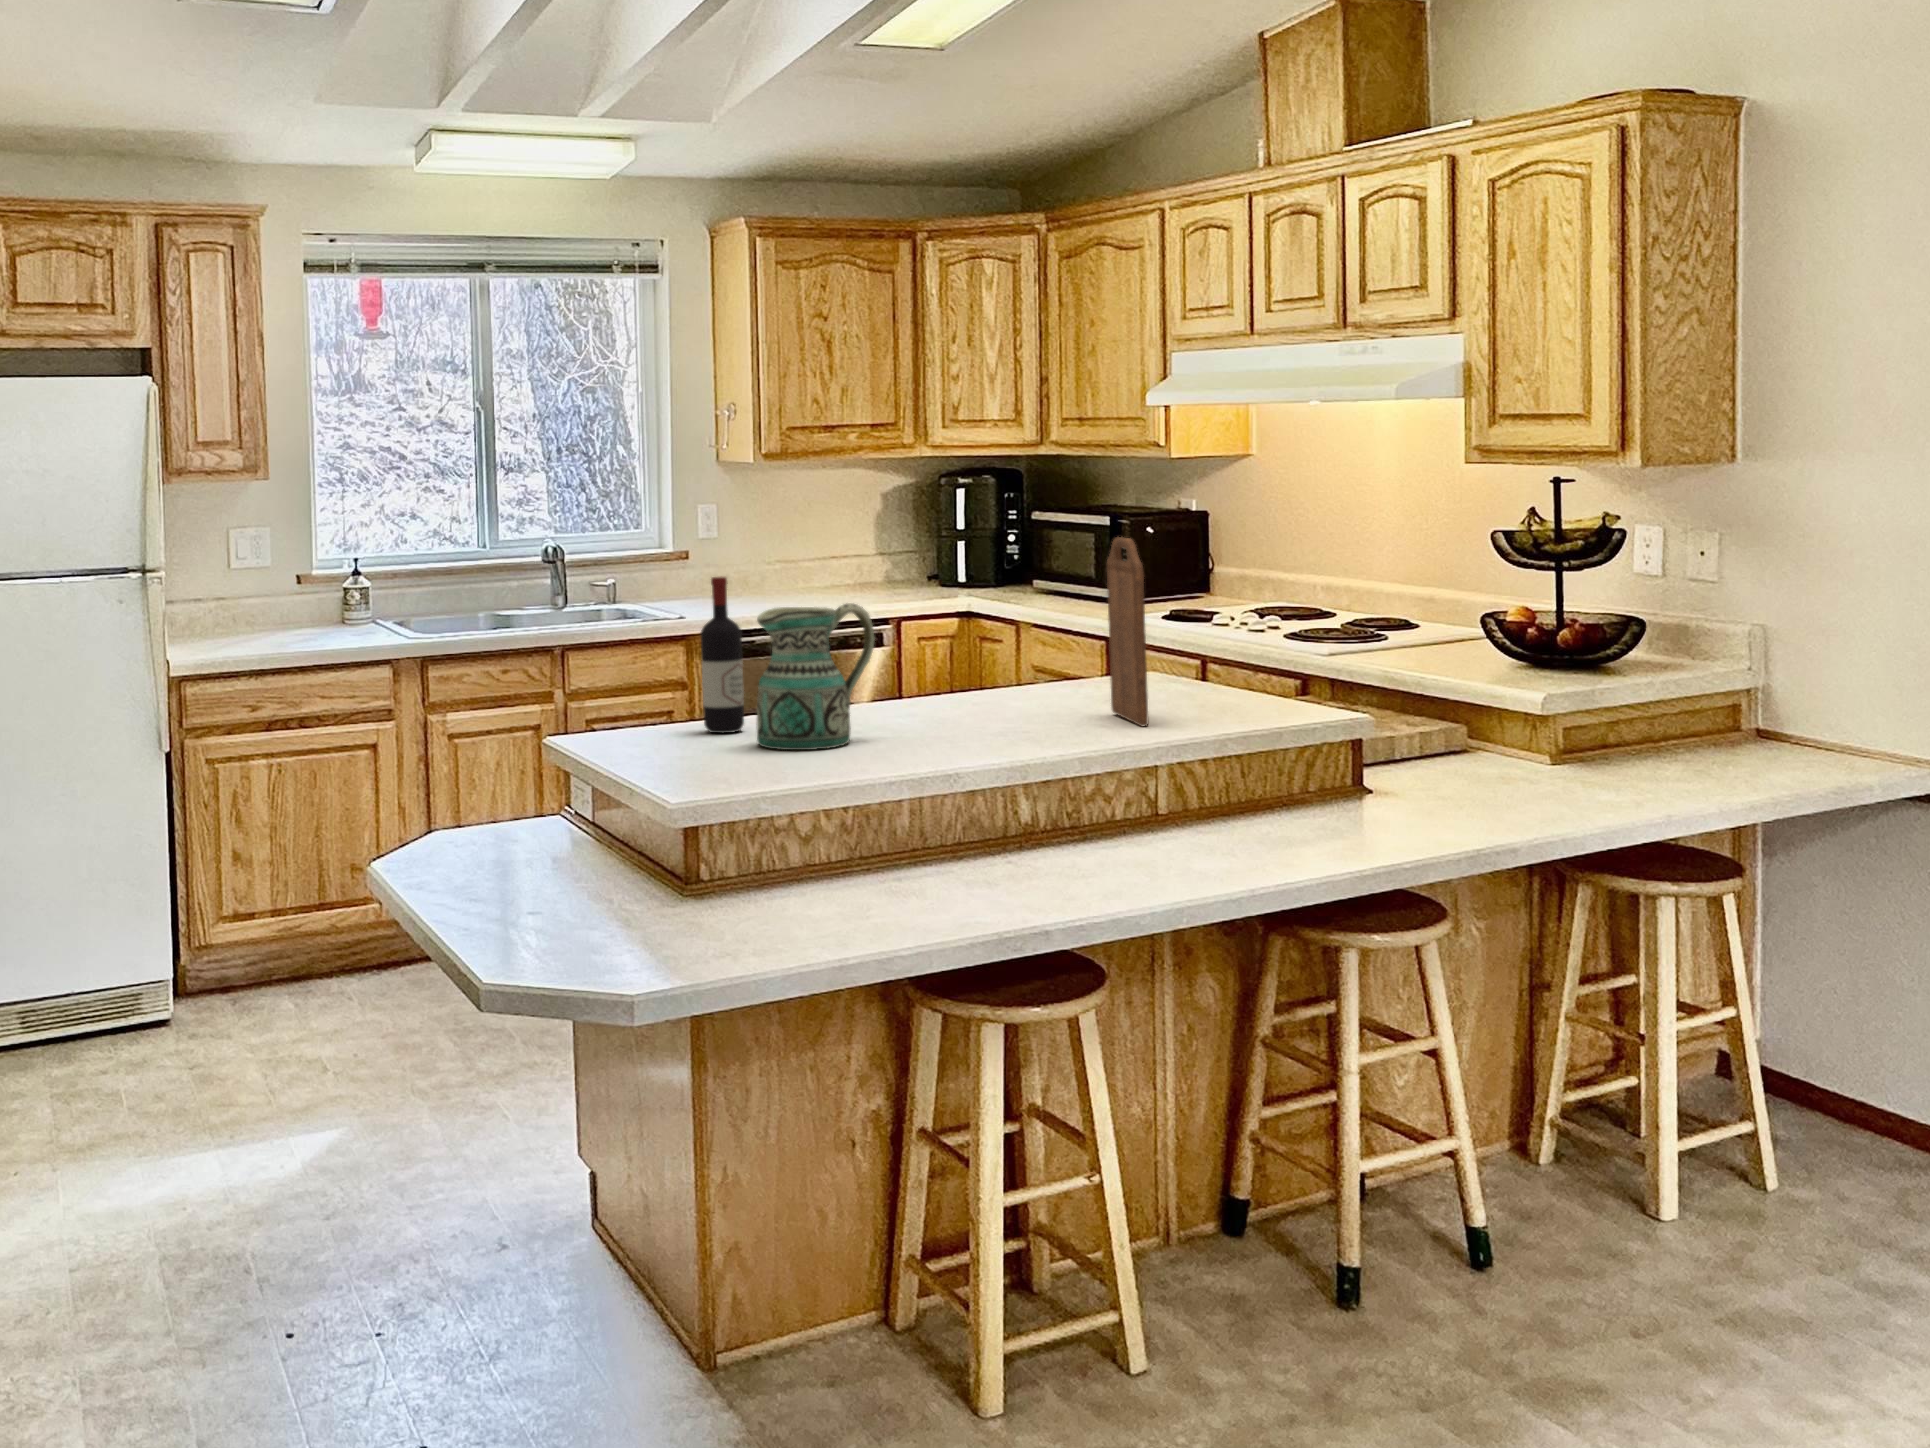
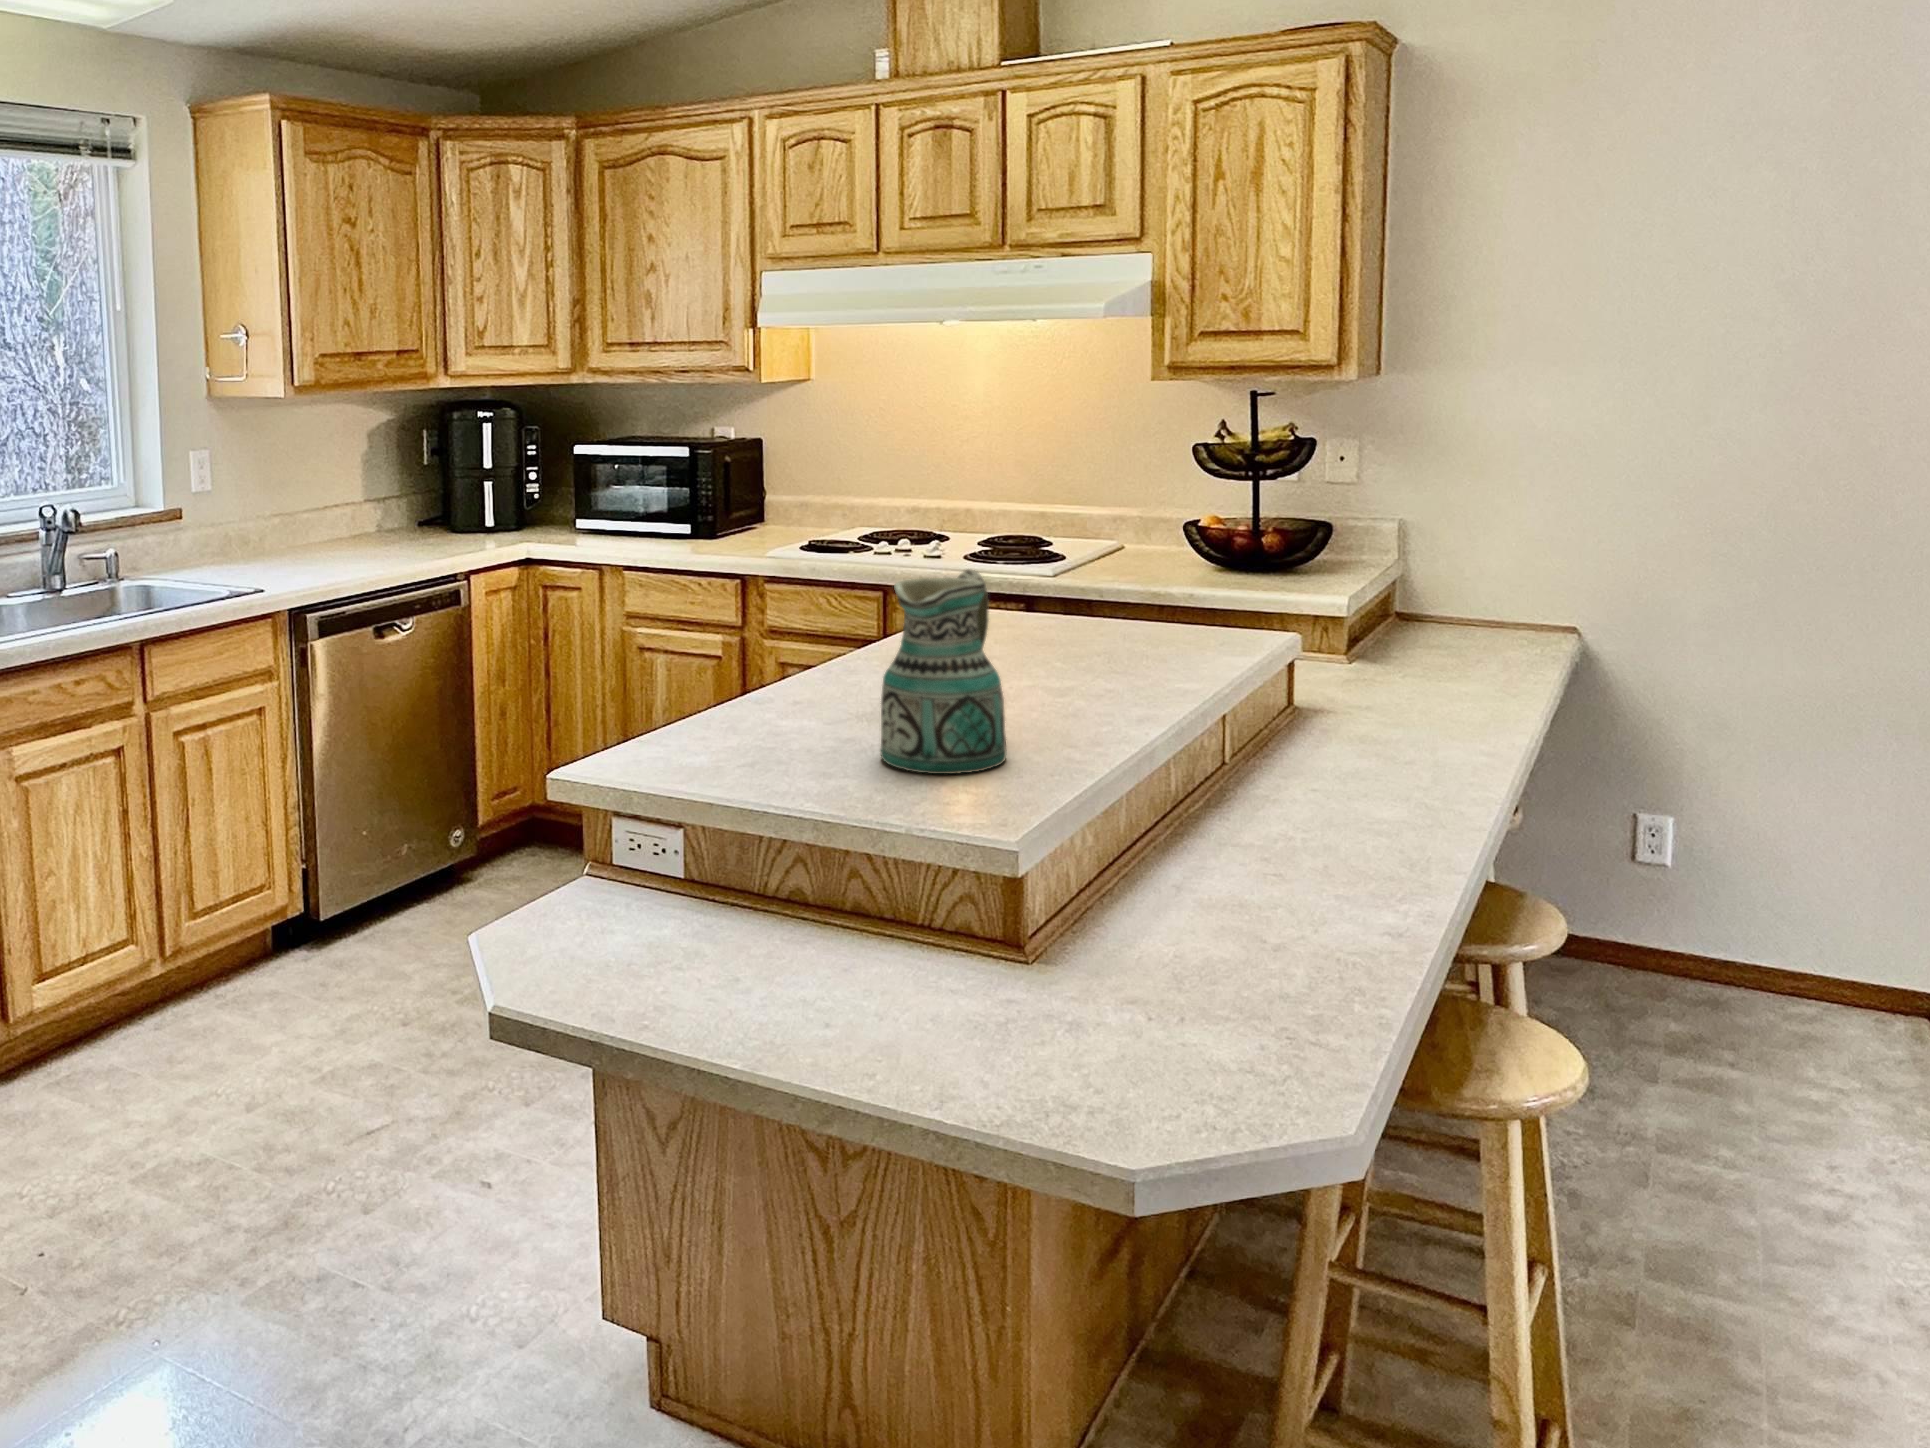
cutting board: present [1107,537,1149,726] -> none [1089,468,1198,681]
wine bottle: present [701,576,744,733] -> none [732,545,792,755]

